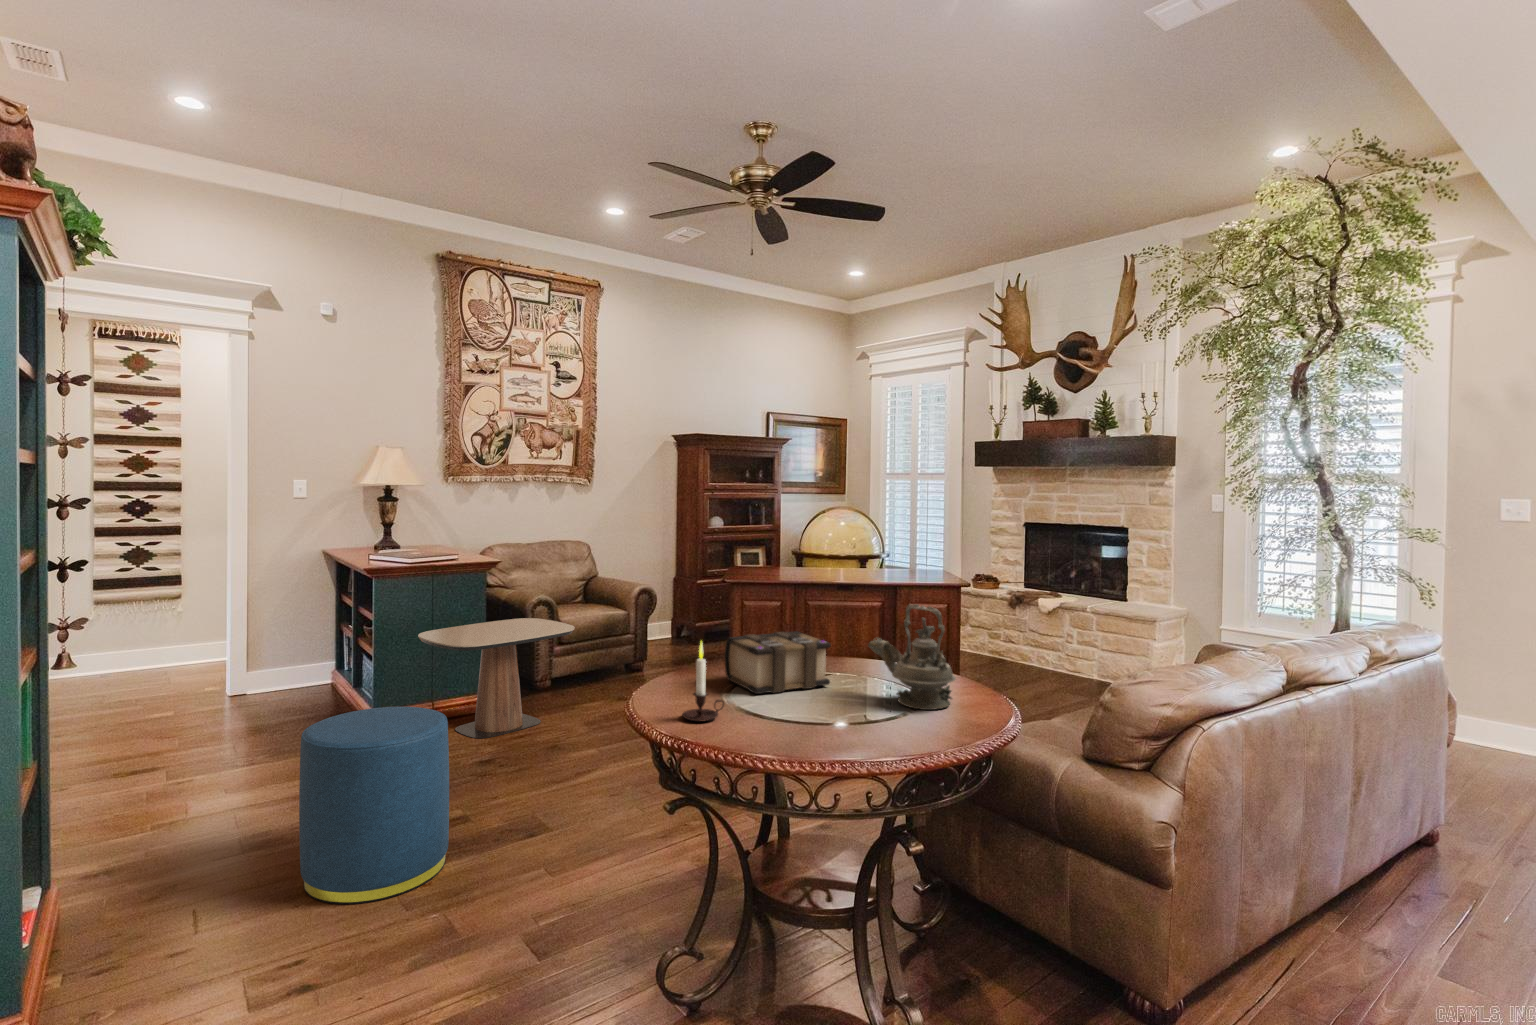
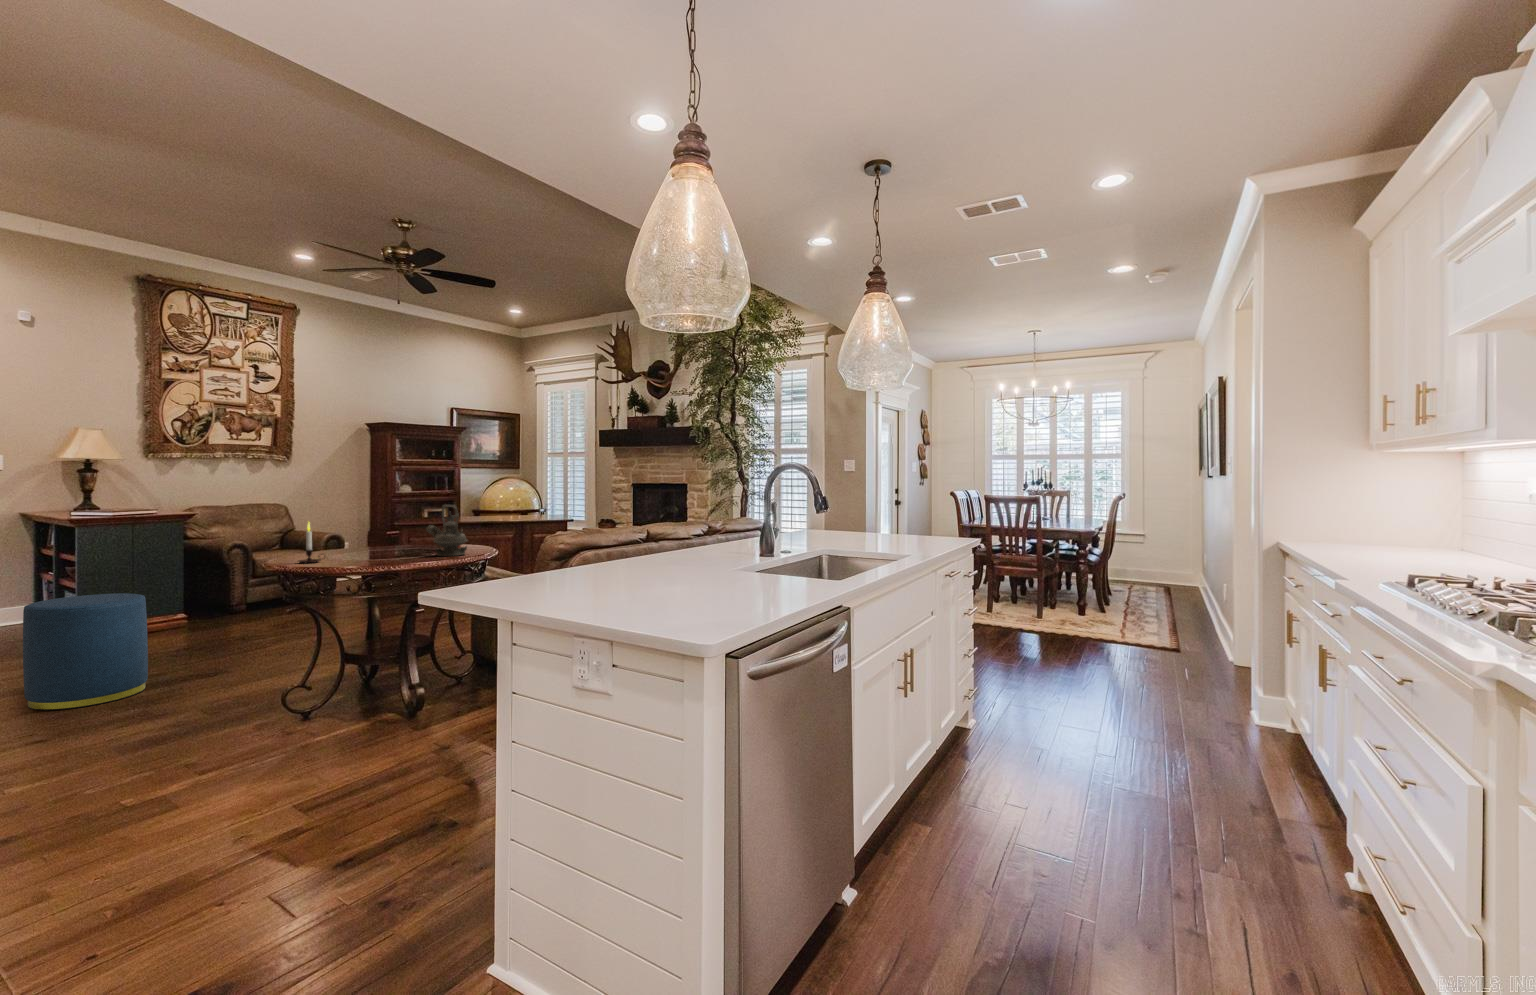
side table: present [418,618,575,738] -> none [121,556,265,640]
book: present [725,631,831,694] -> none [341,527,406,557]

